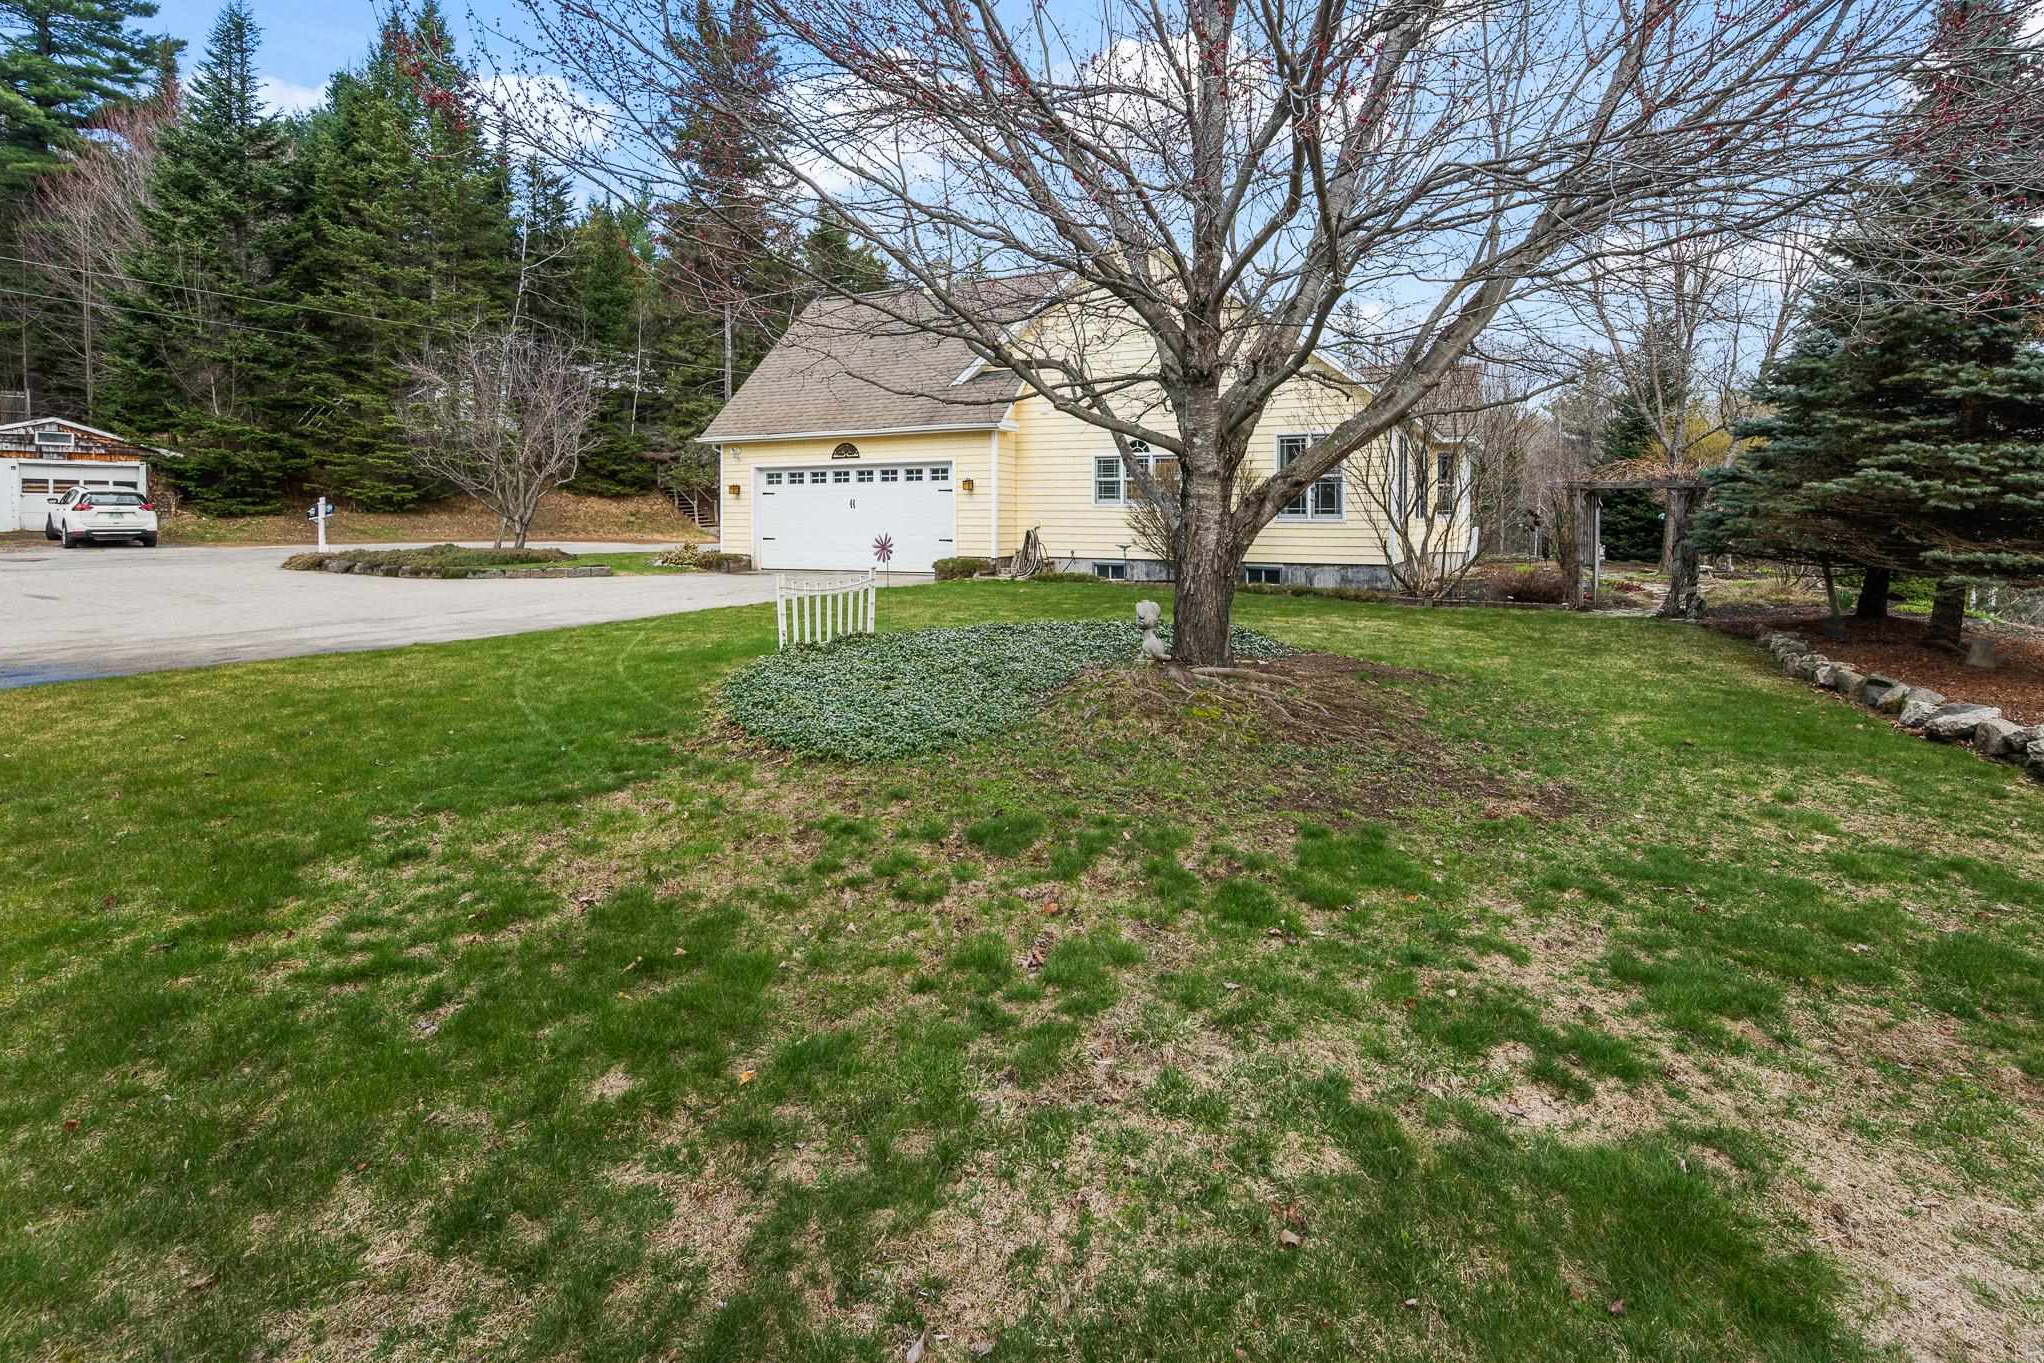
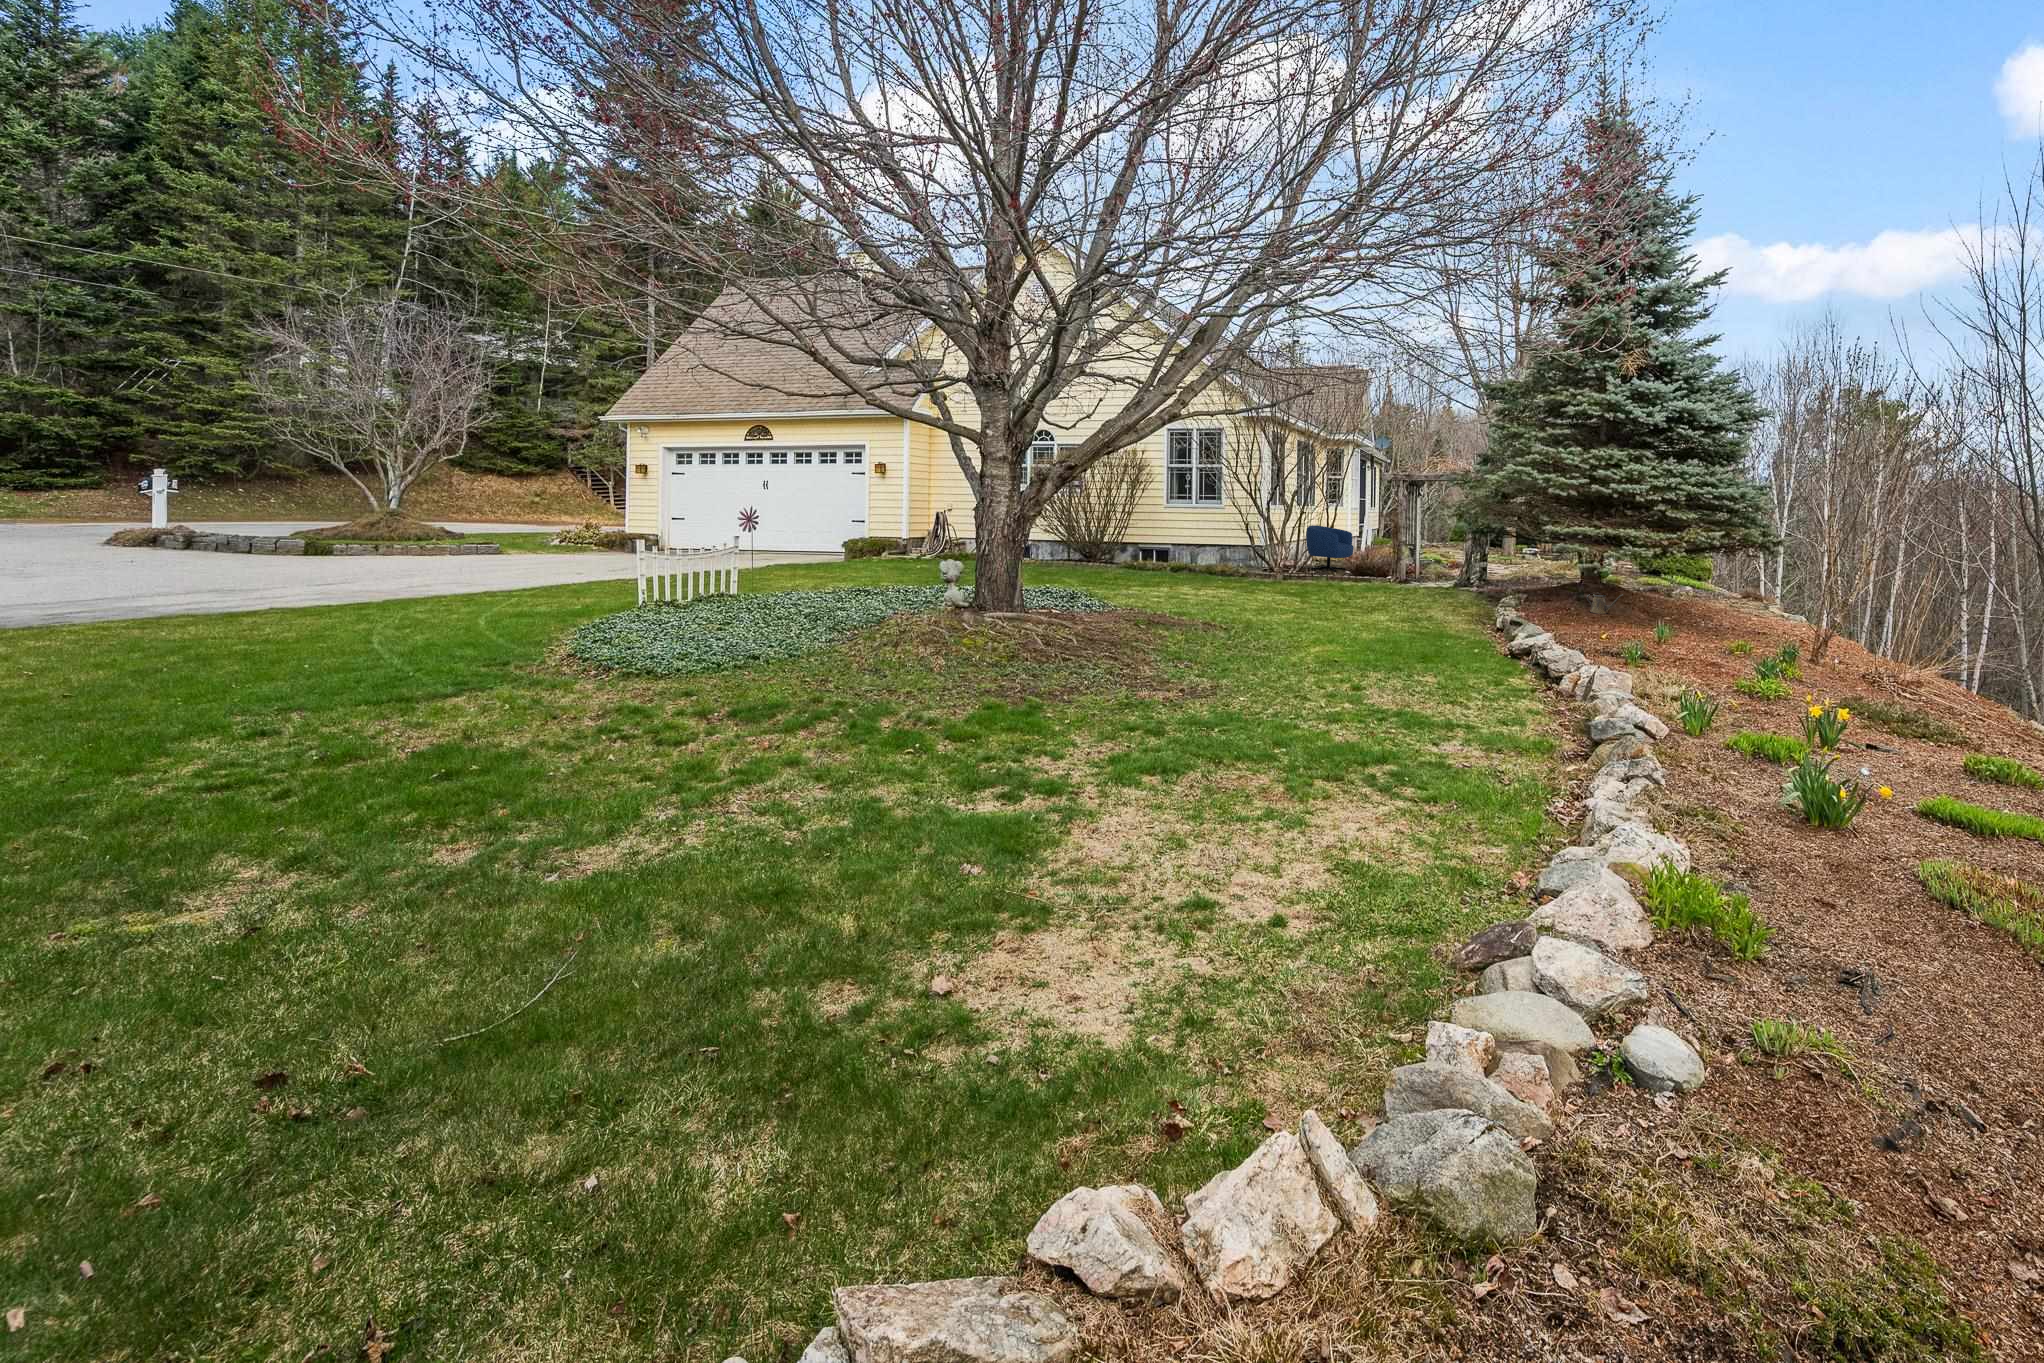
armchair: none [1467,541,1526,597] -> present [1306,525,1354,572]
potted plant: present [1823,592,1846,638] -> none [1525,558,1552,598]

